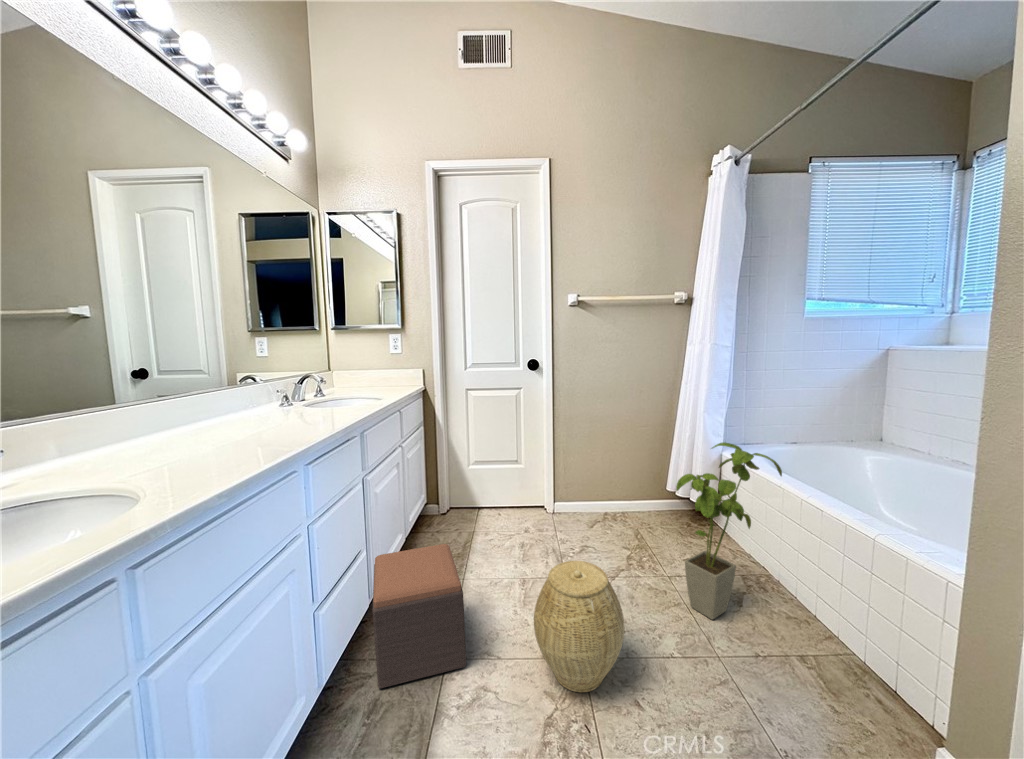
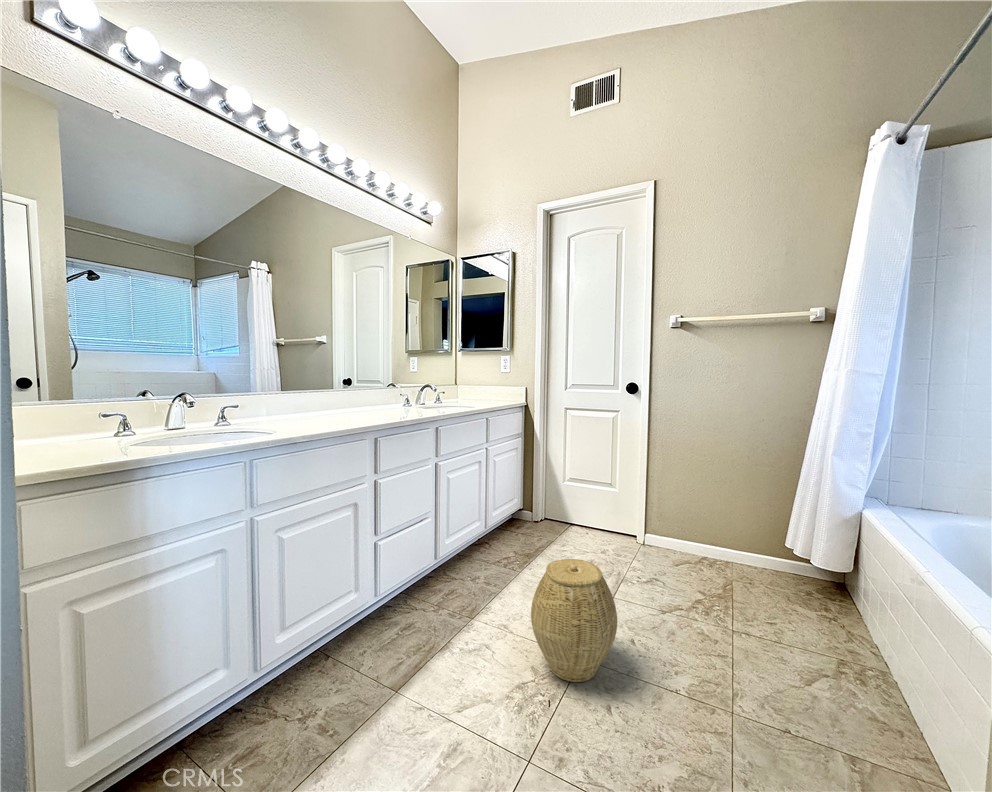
house plant: present [676,442,782,620] -> none [716,474,849,679]
footstool: present [373,544,466,688] -> none [414,523,497,628]

